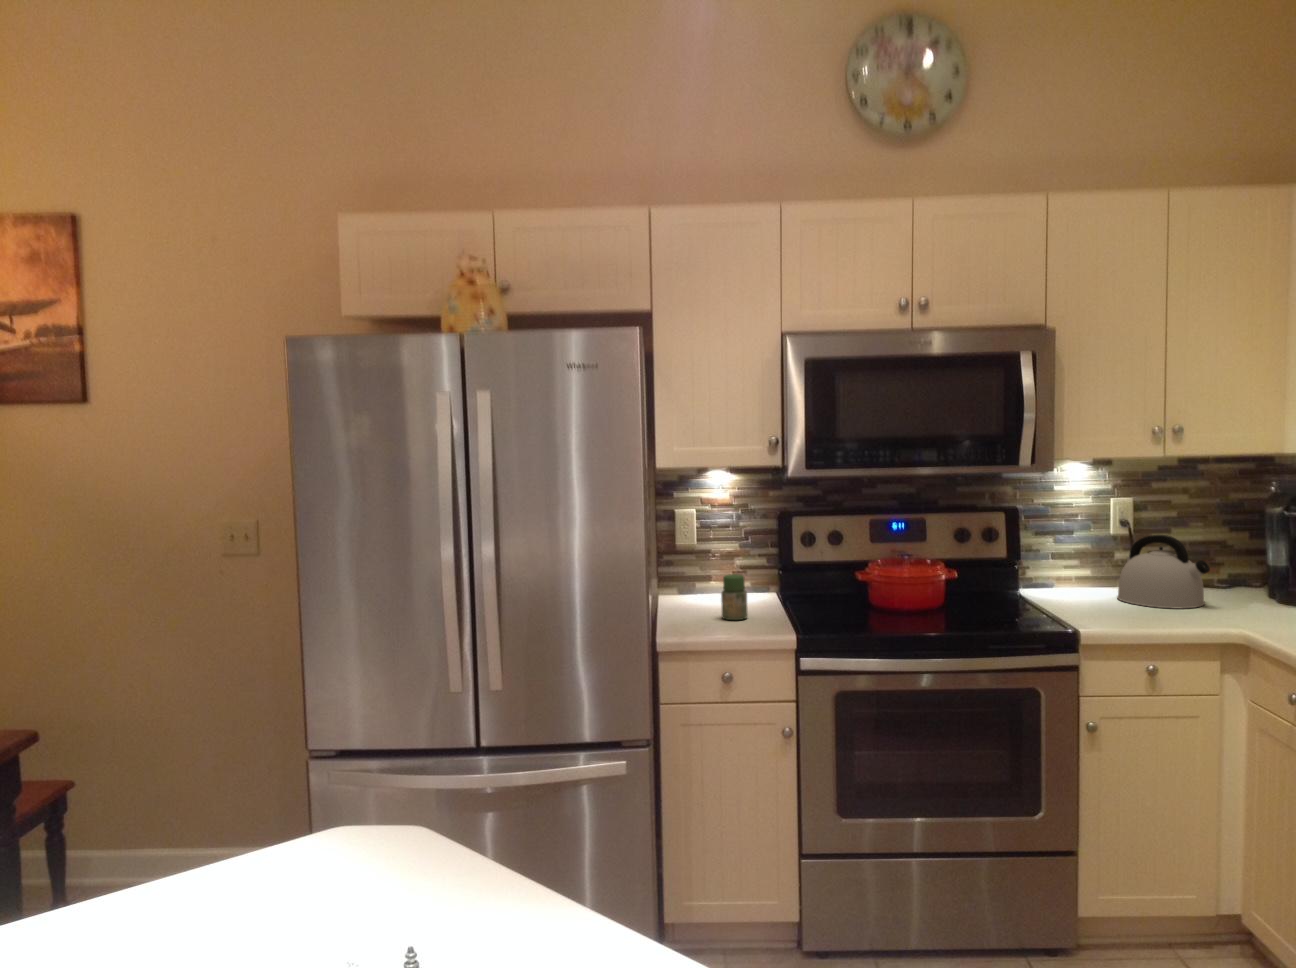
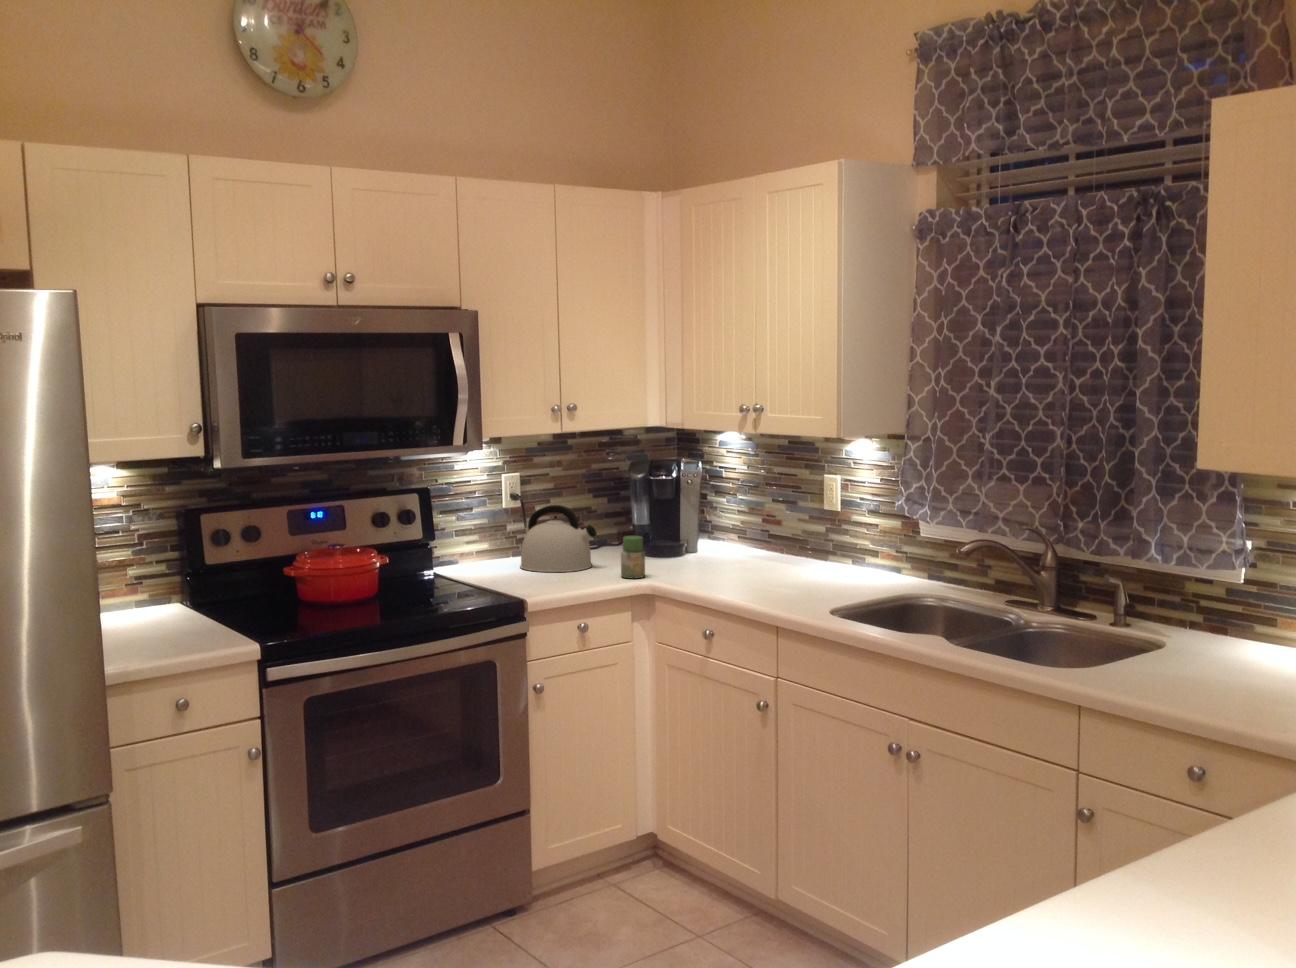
jar: present [721,574,748,620] -> present [621,536,645,579]

